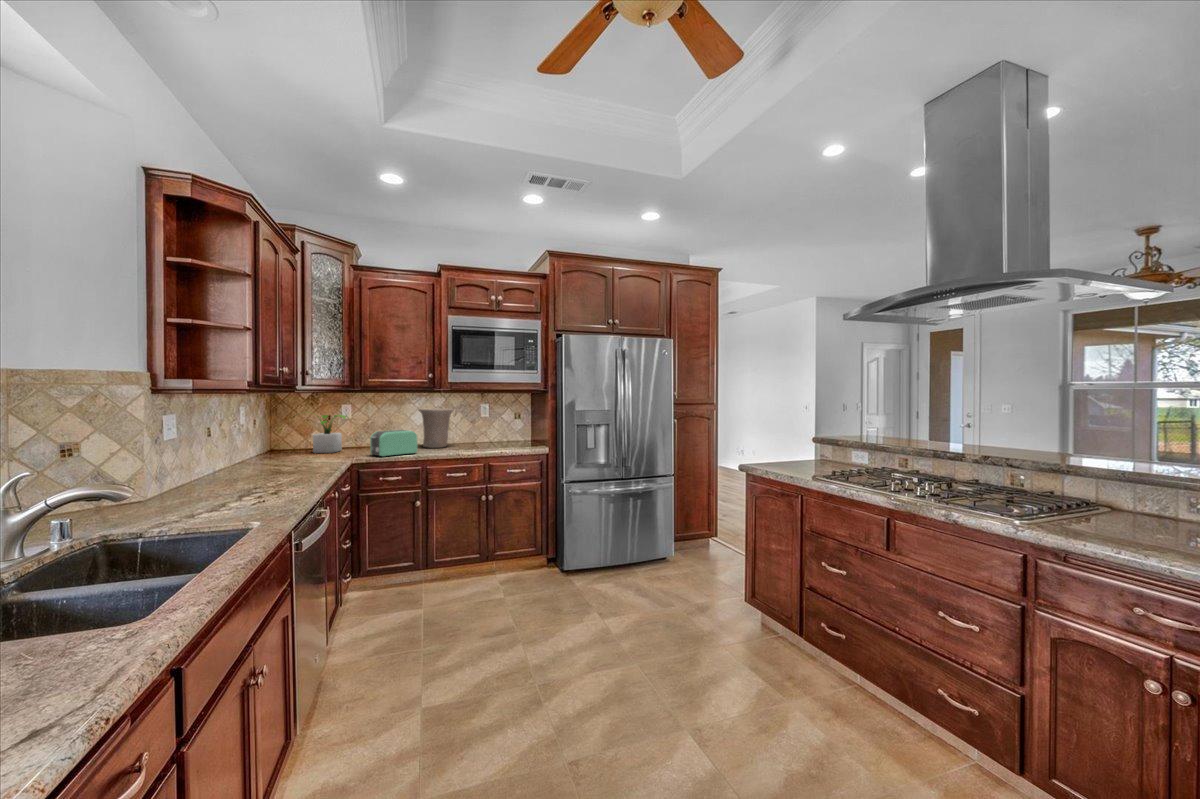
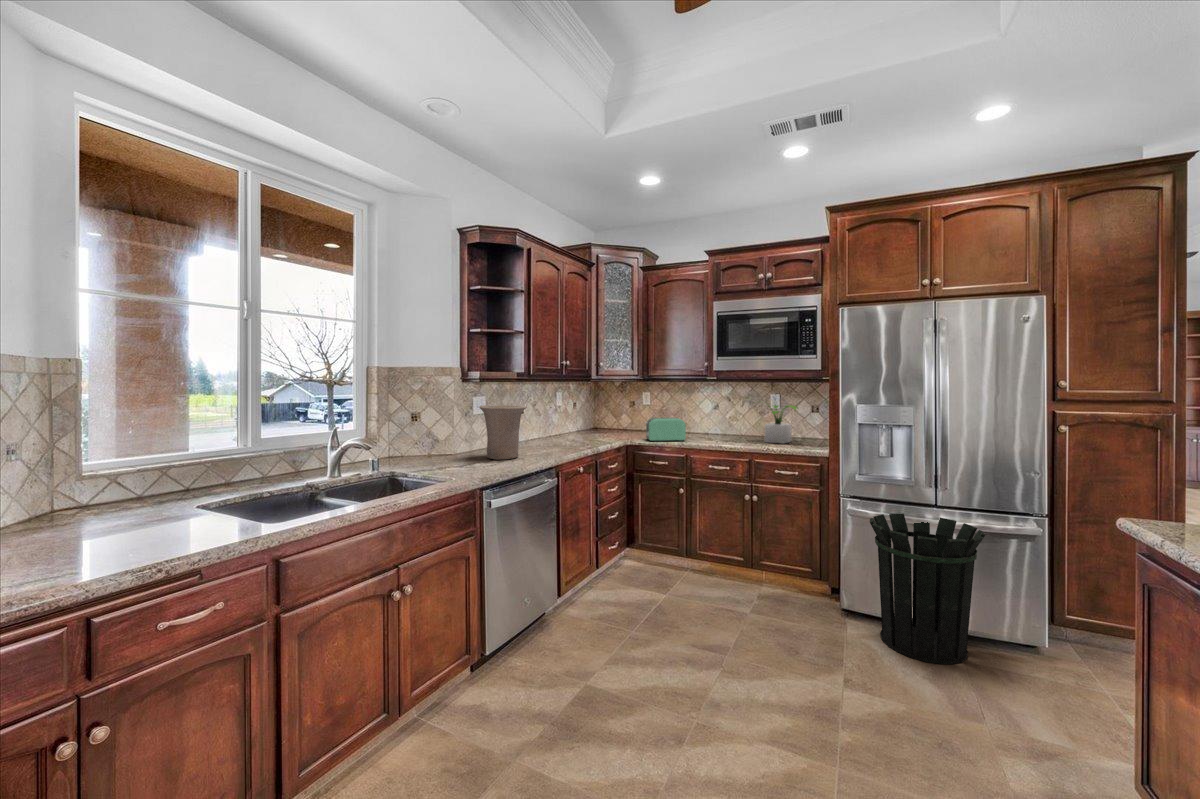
vase: present [418,408,453,448] -> present [479,405,527,460]
potted plant: present [313,415,347,453] -> present [765,405,798,444]
waste bin: none [599,490,670,594] -> present [870,514,985,664]

